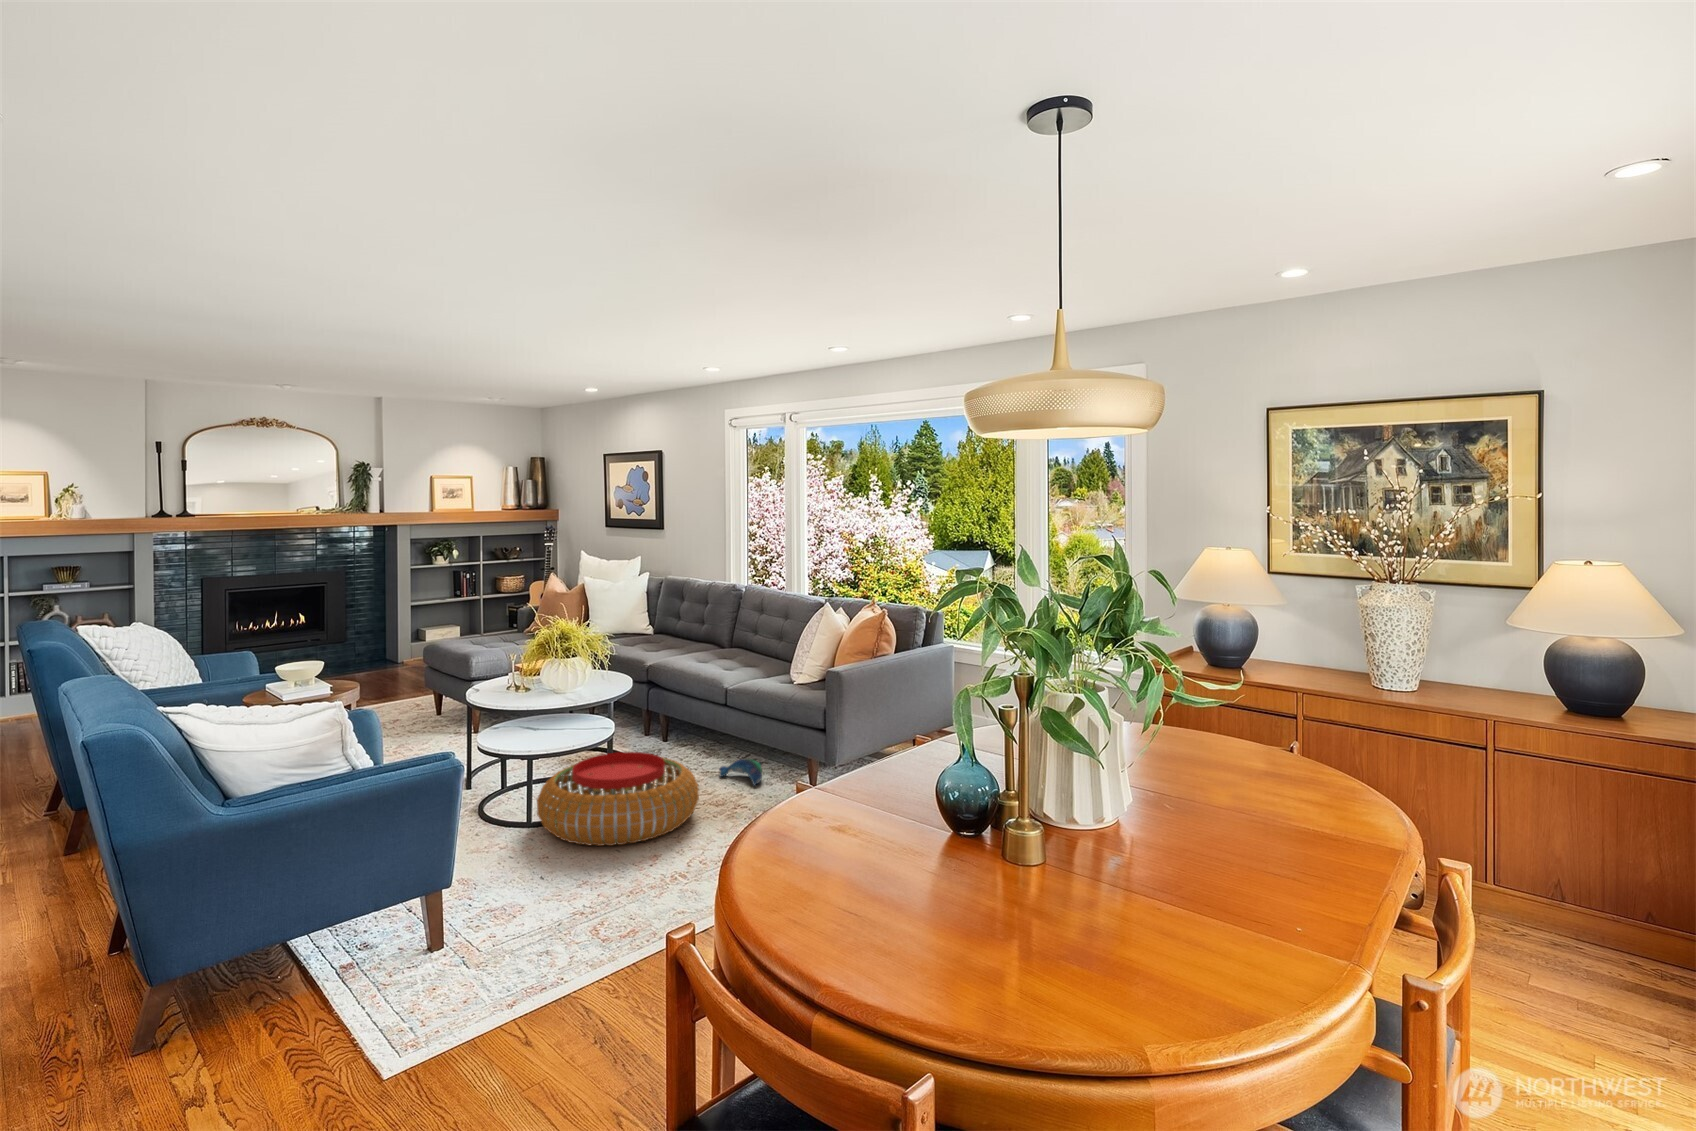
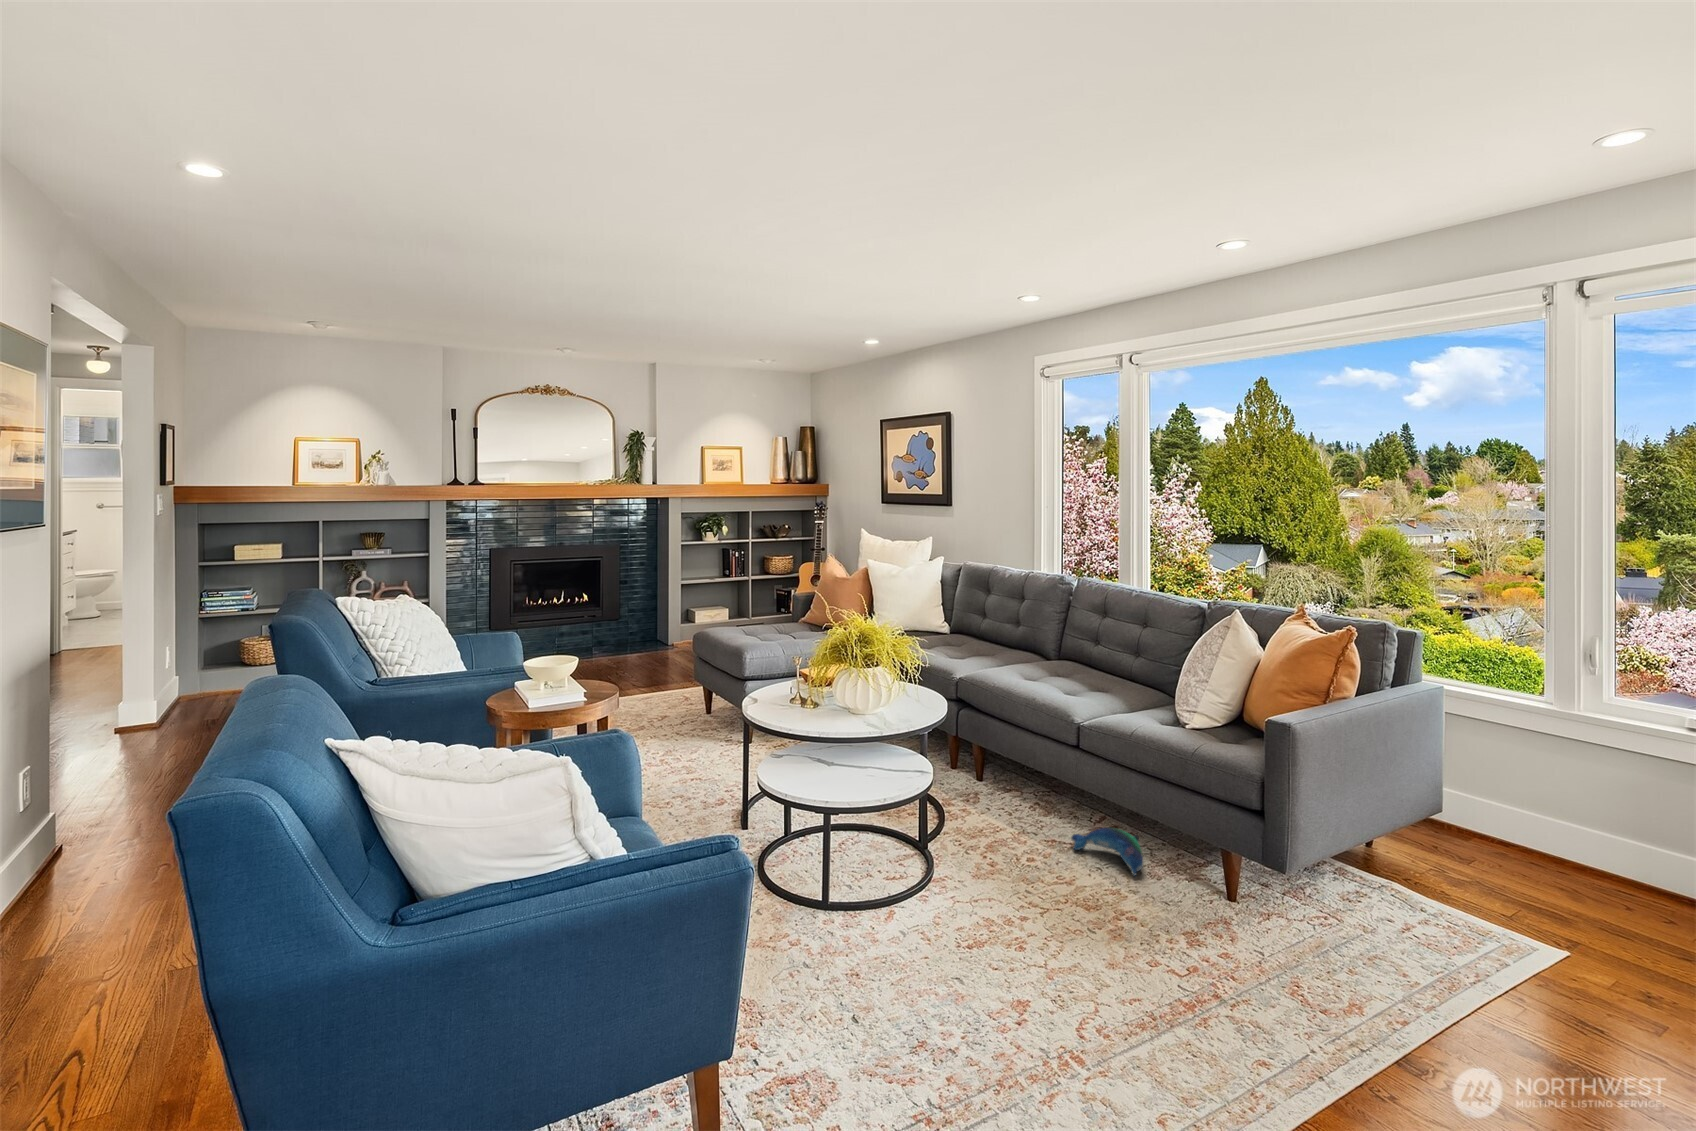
pouf: present [537,752,699,846] -> none [837,813,1073,976]

